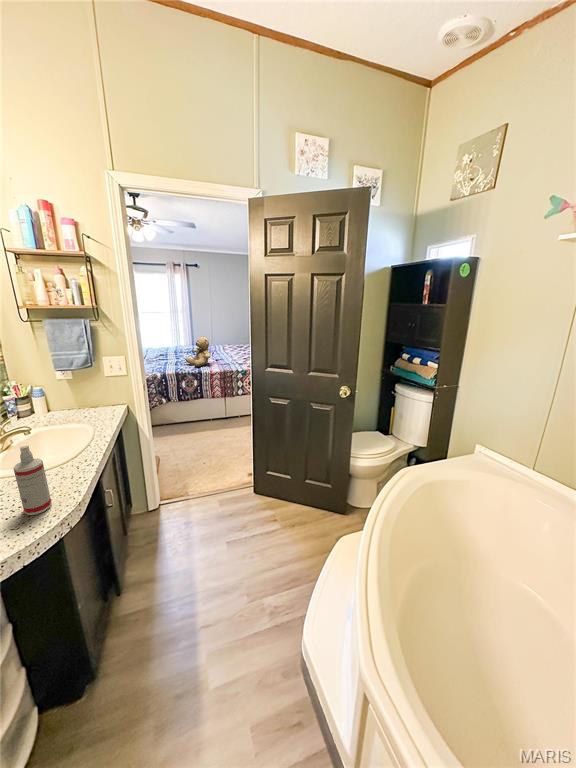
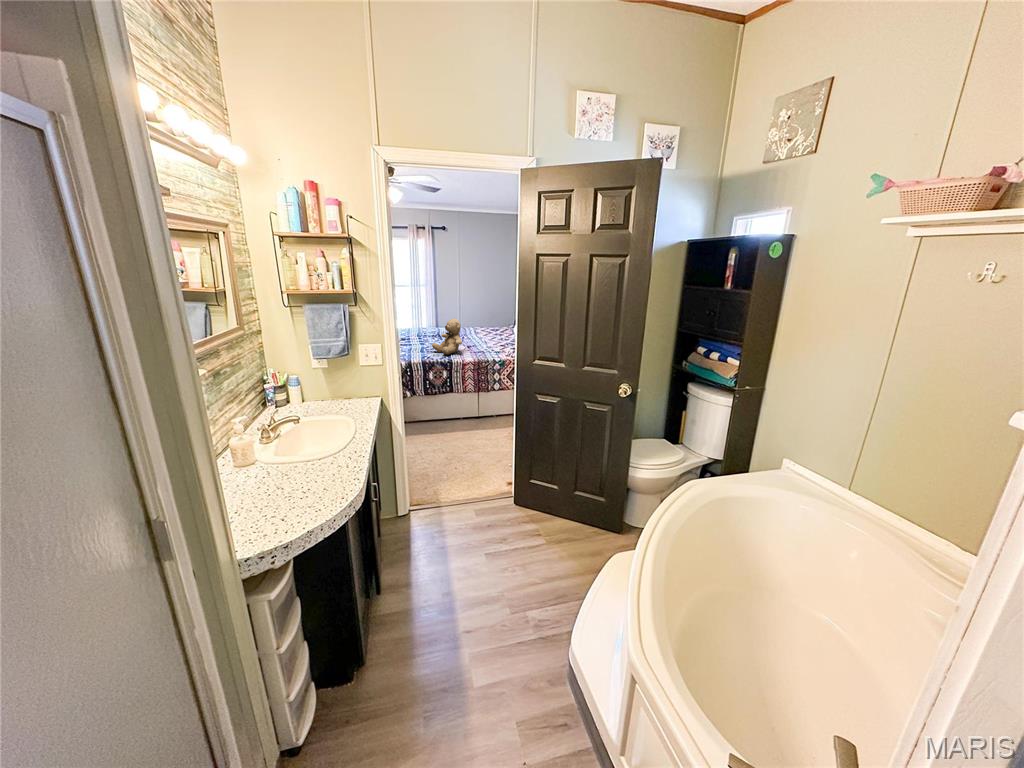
spray bottle: present [13,445,52,515] -> none [311,431,338,496]

